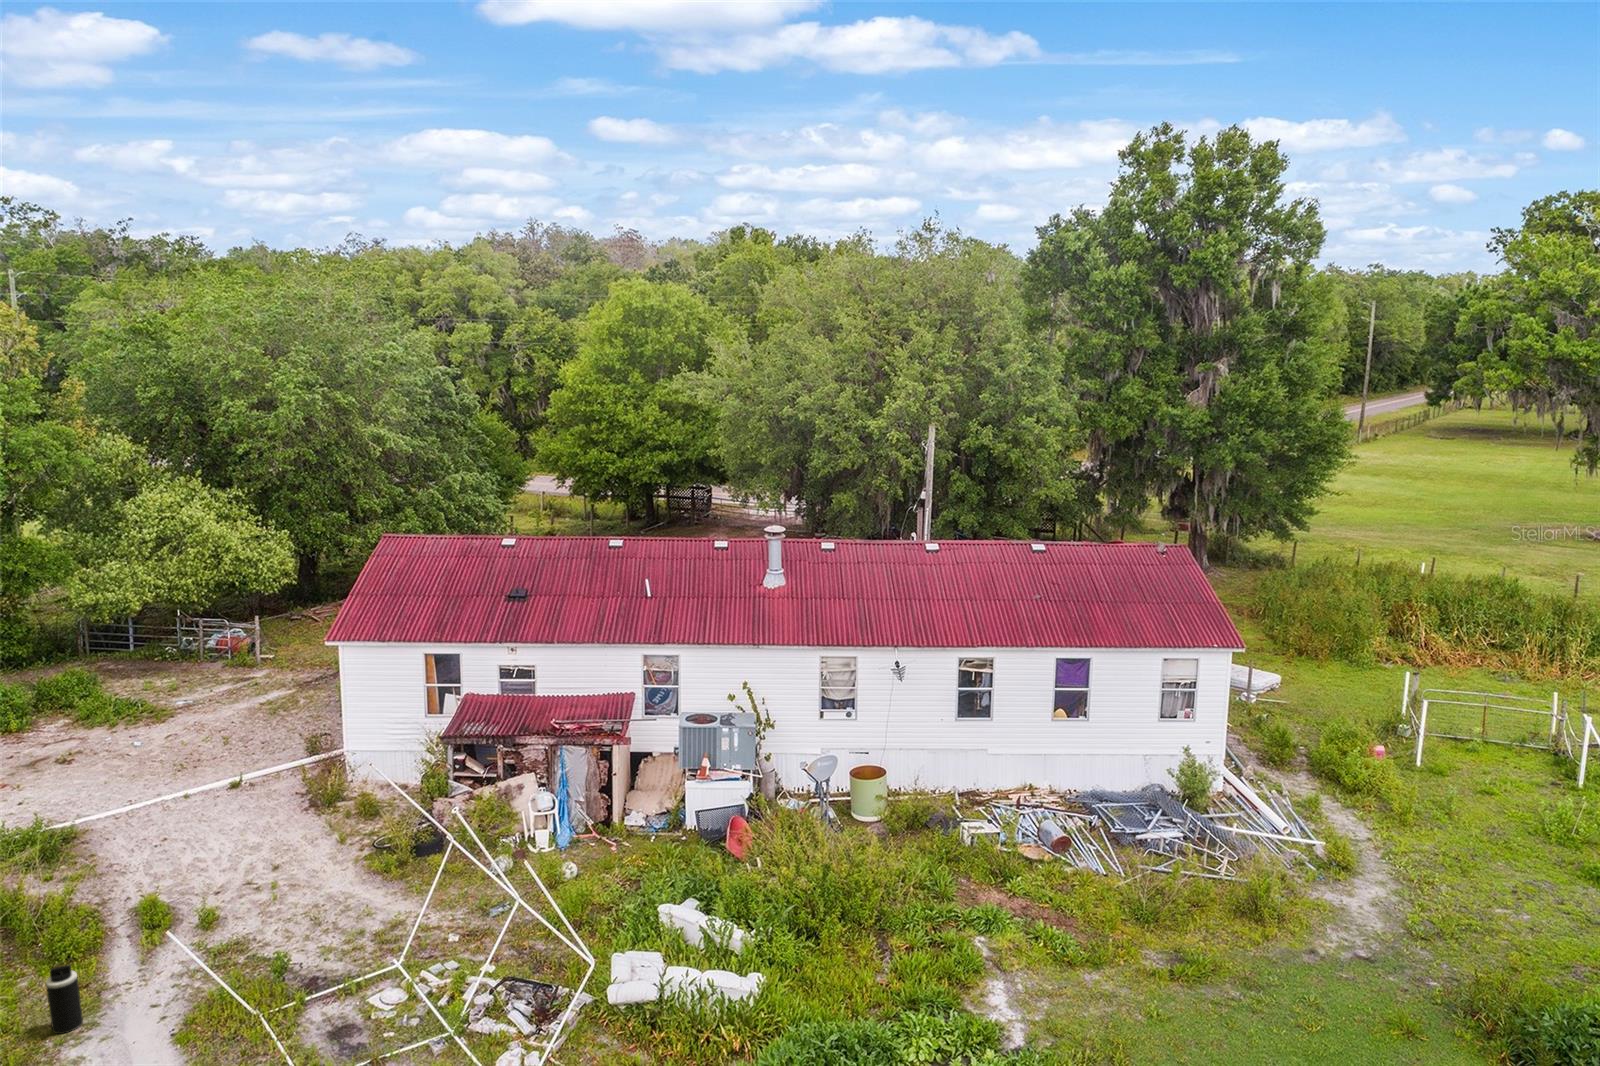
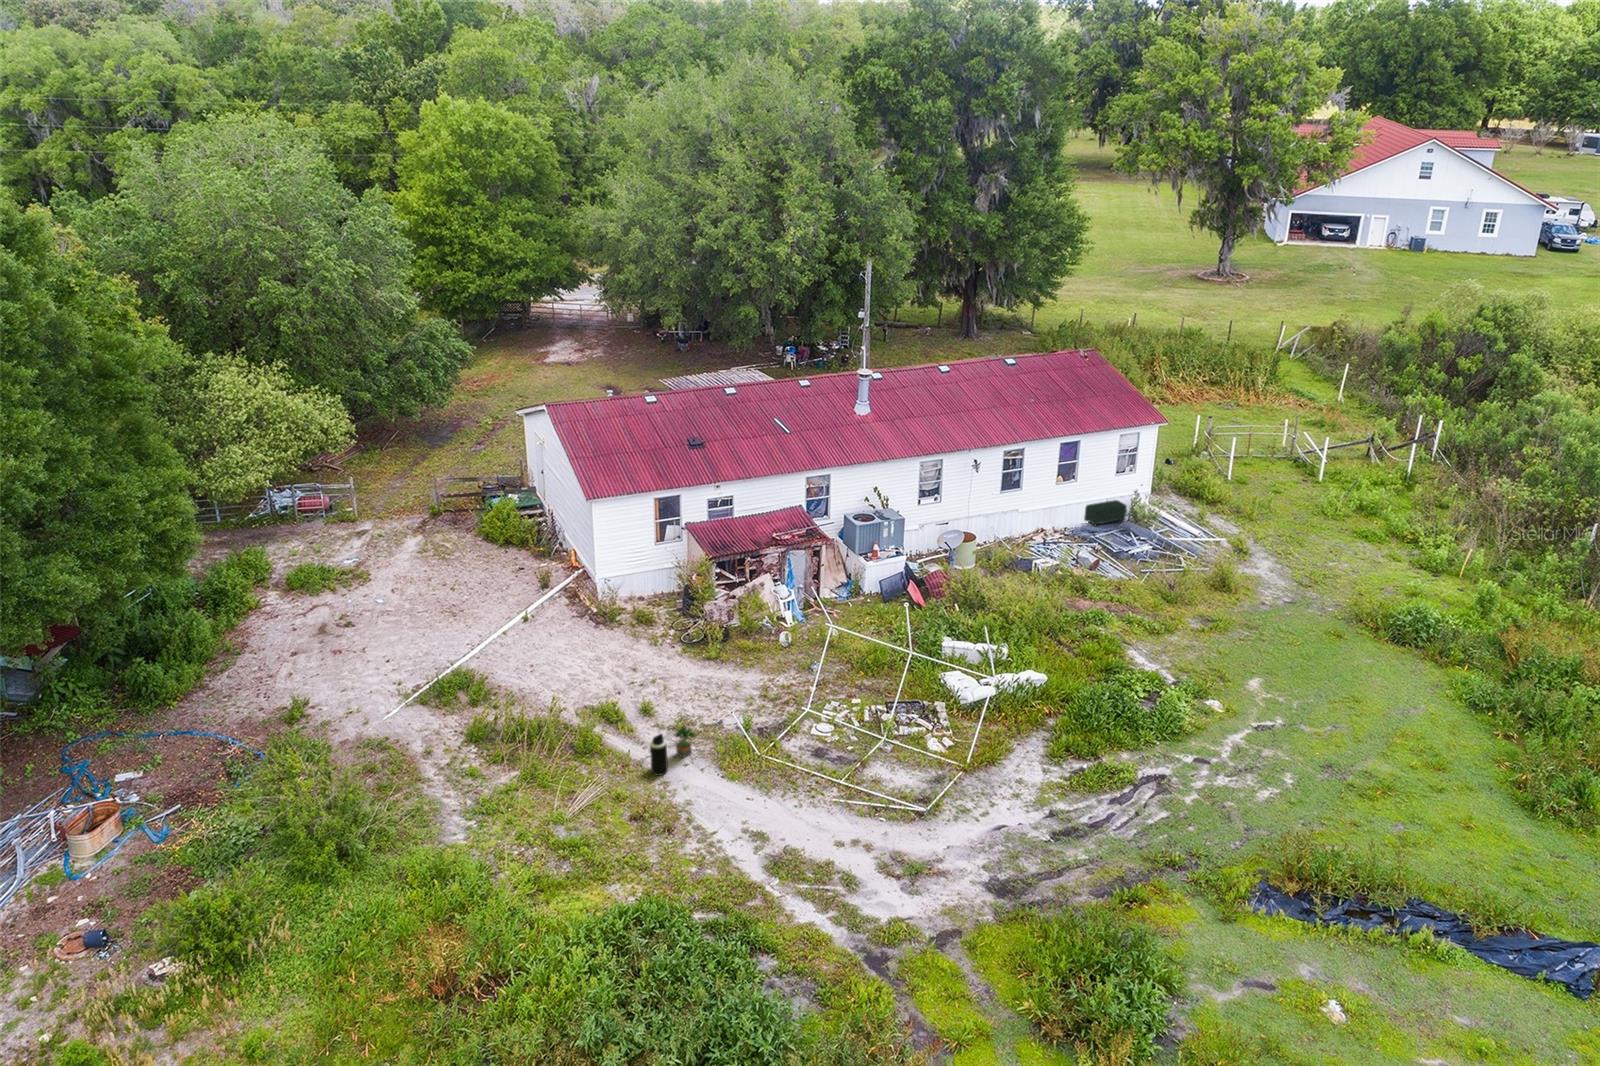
bench: none [1105,760,1172,796] -> present [1084,500,1127,526]
potted tree: none [113,962,149,1014] -> present [674,727,695,758]

